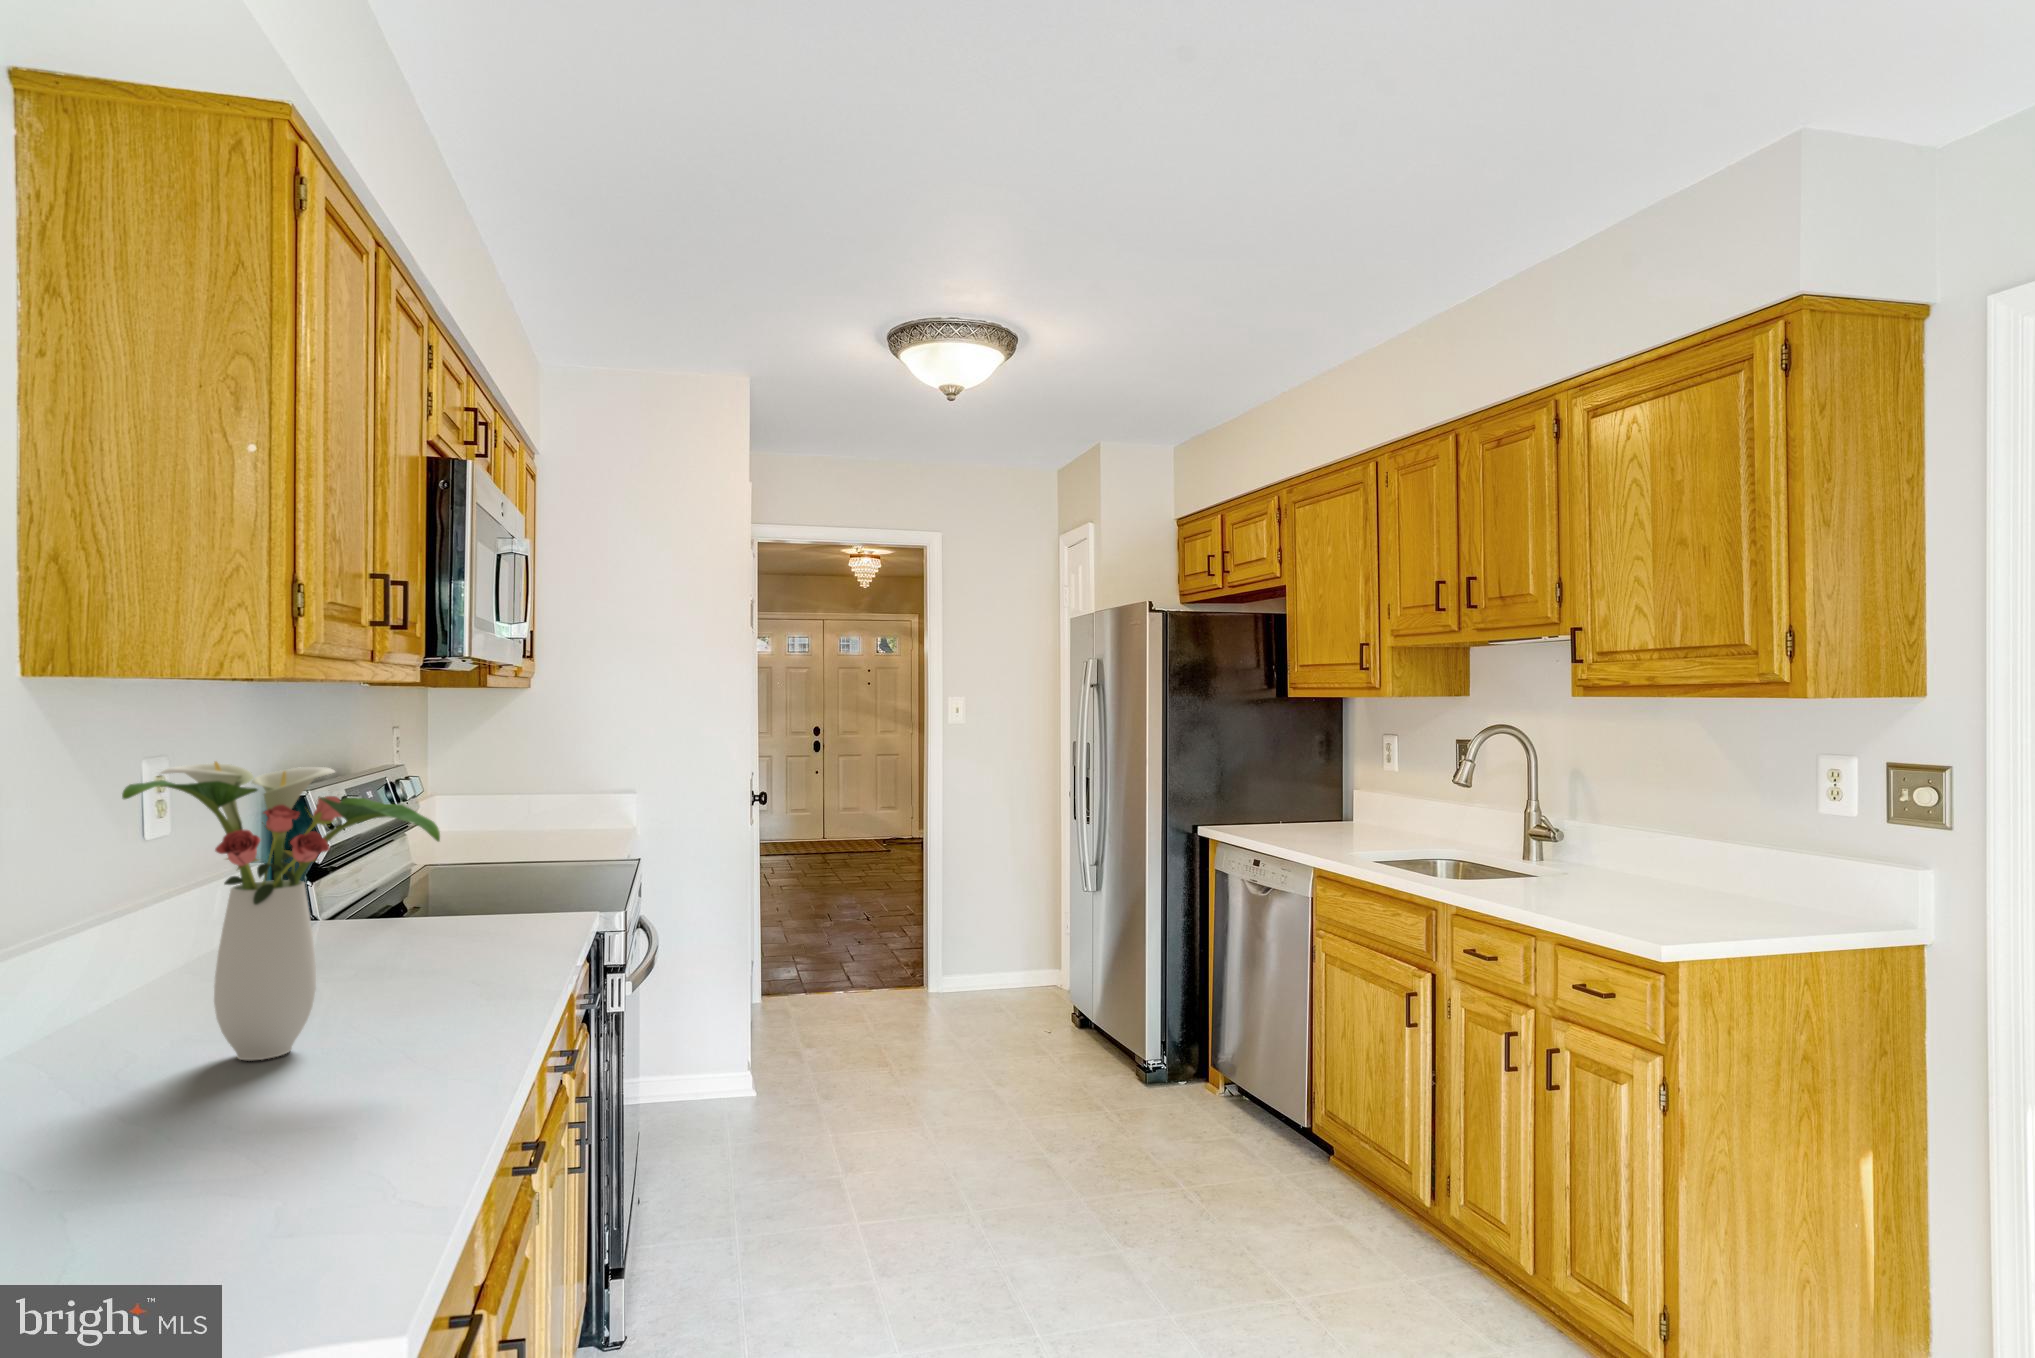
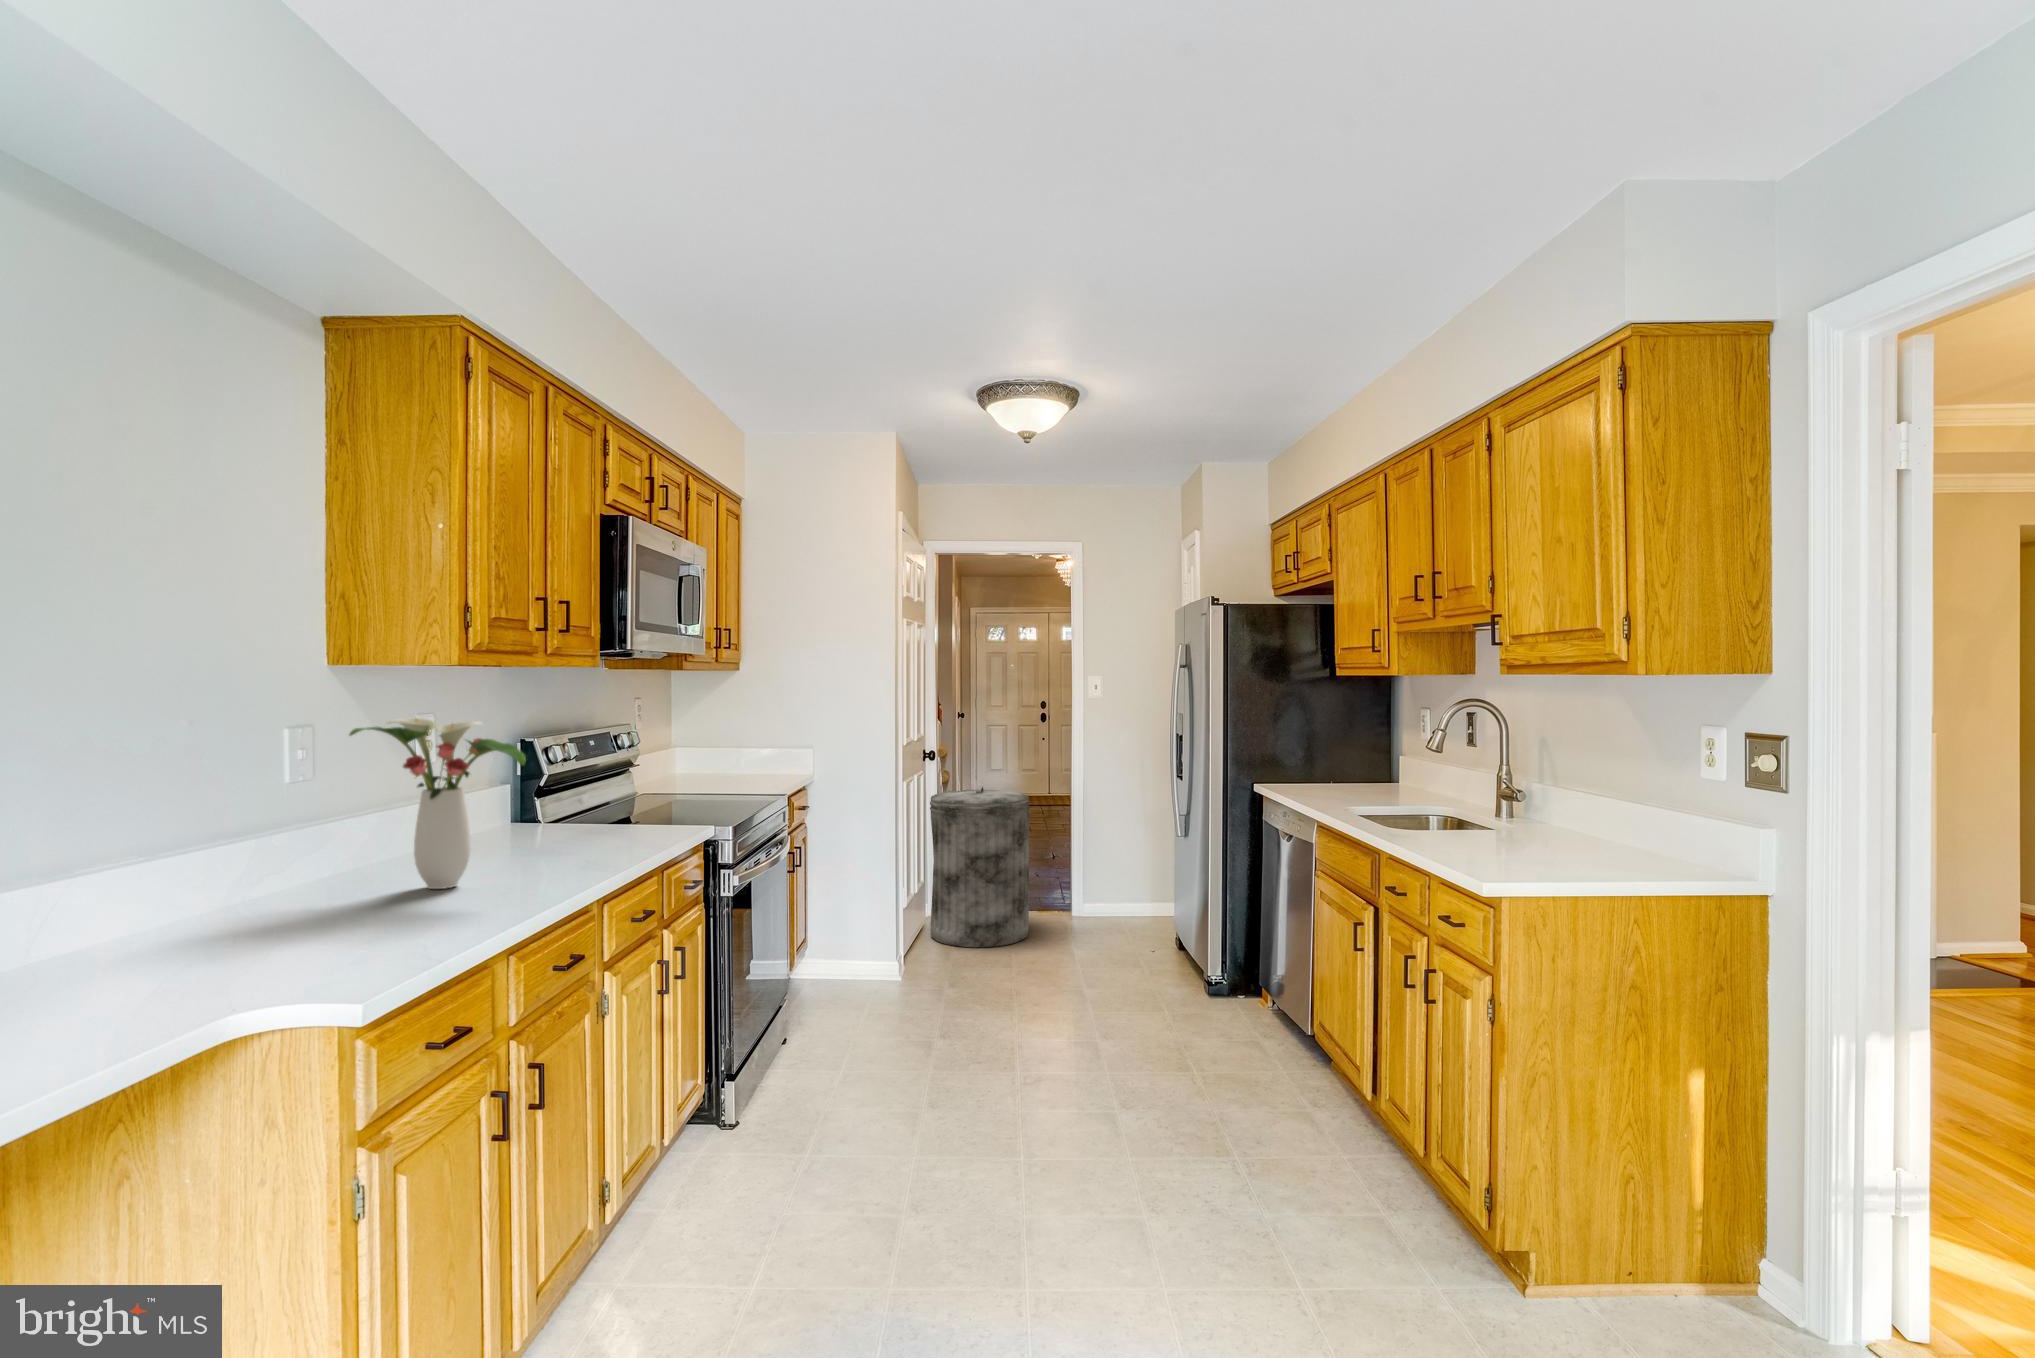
trash can: none [767,835,895,1041] -> present [930,786,1030,947]

